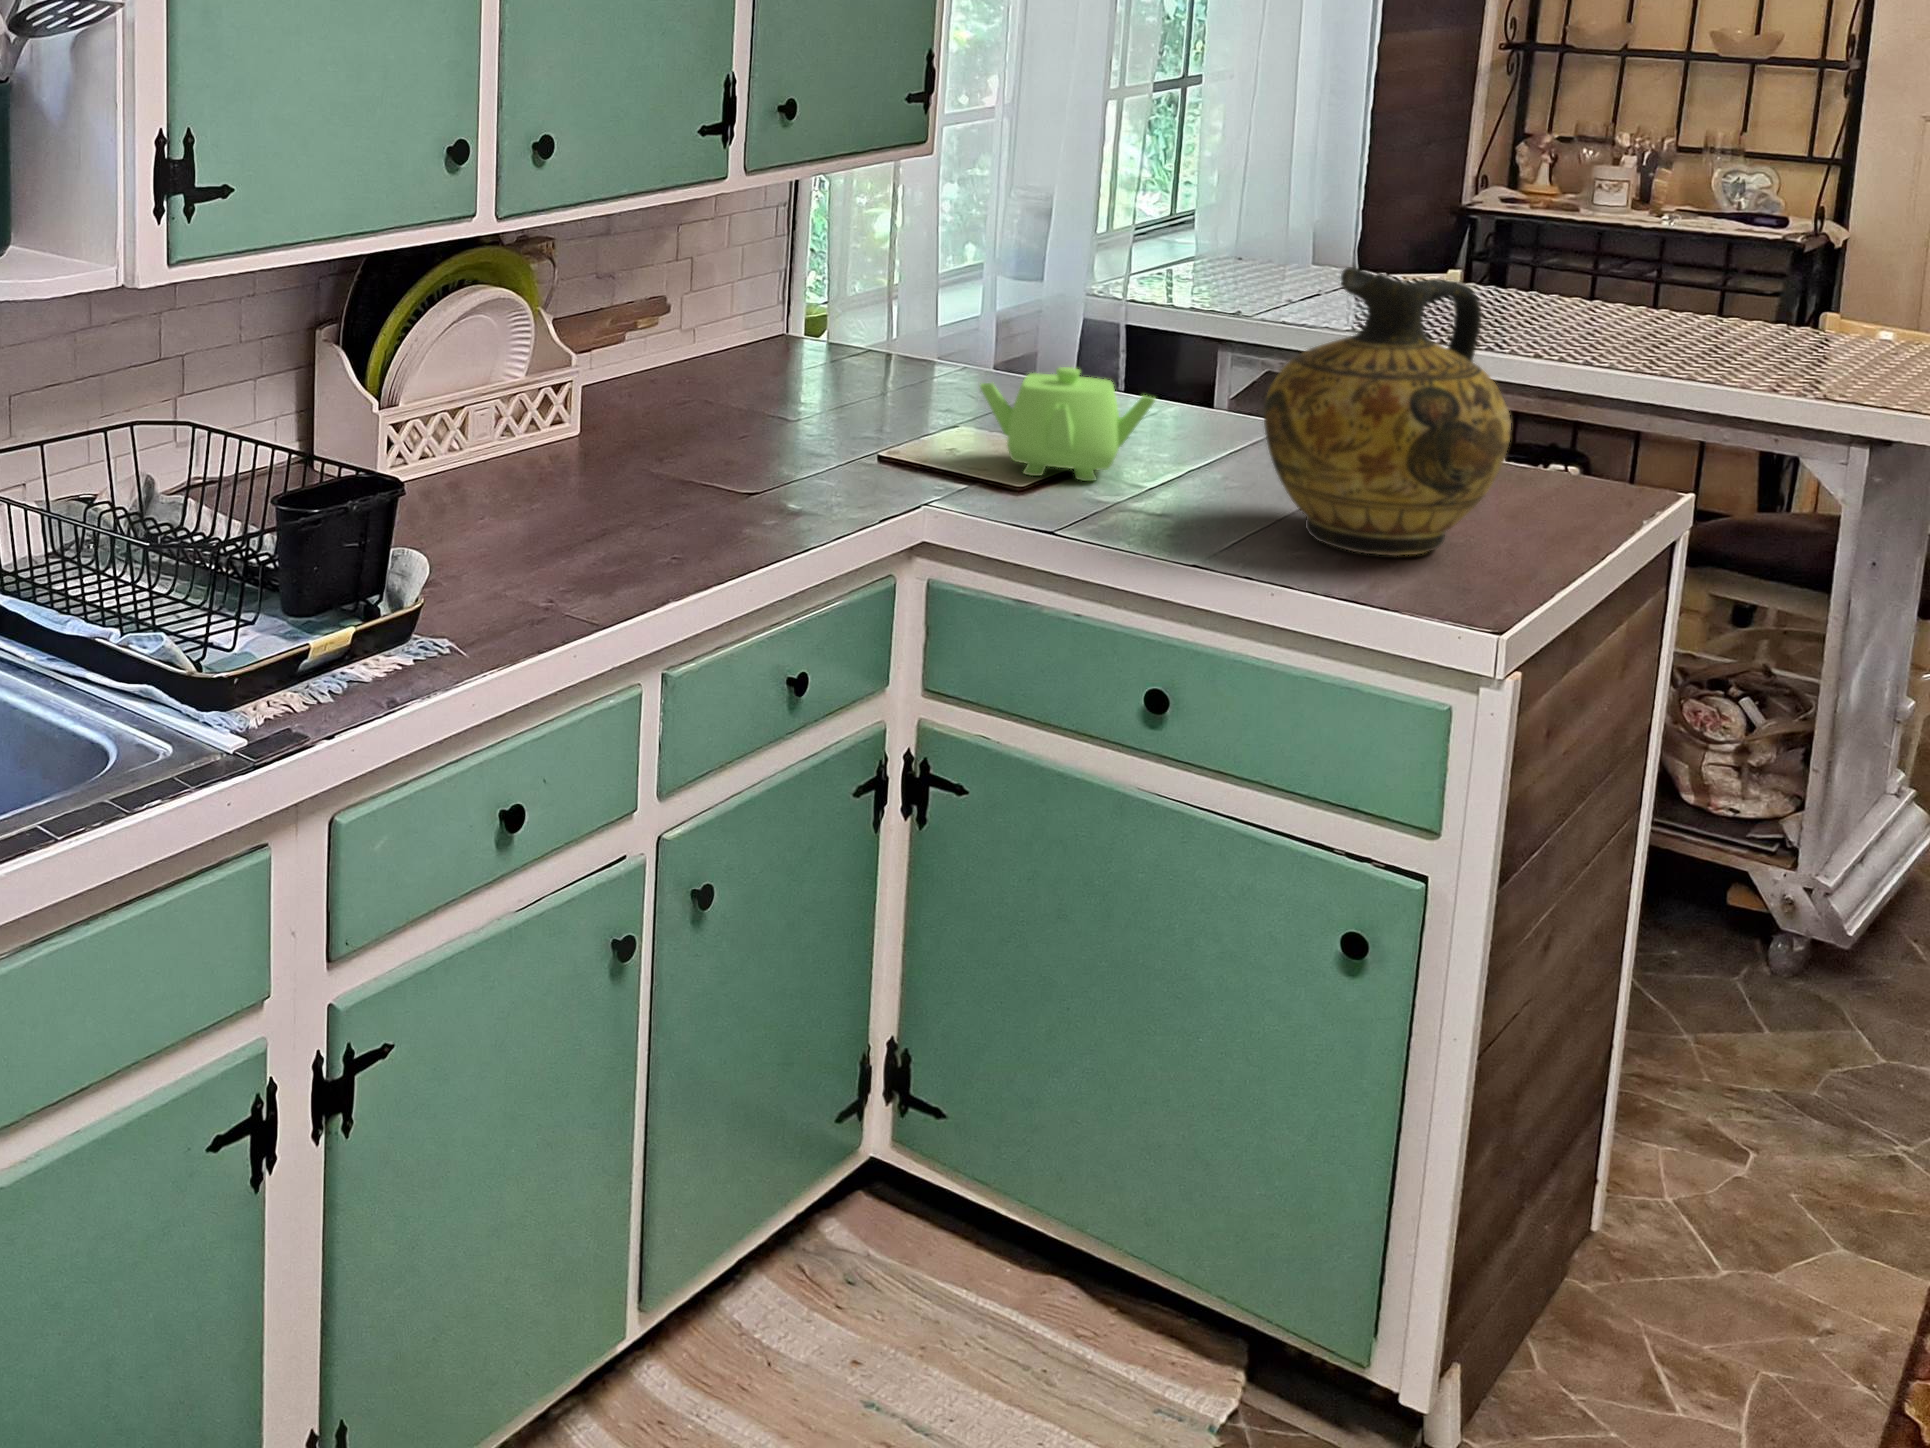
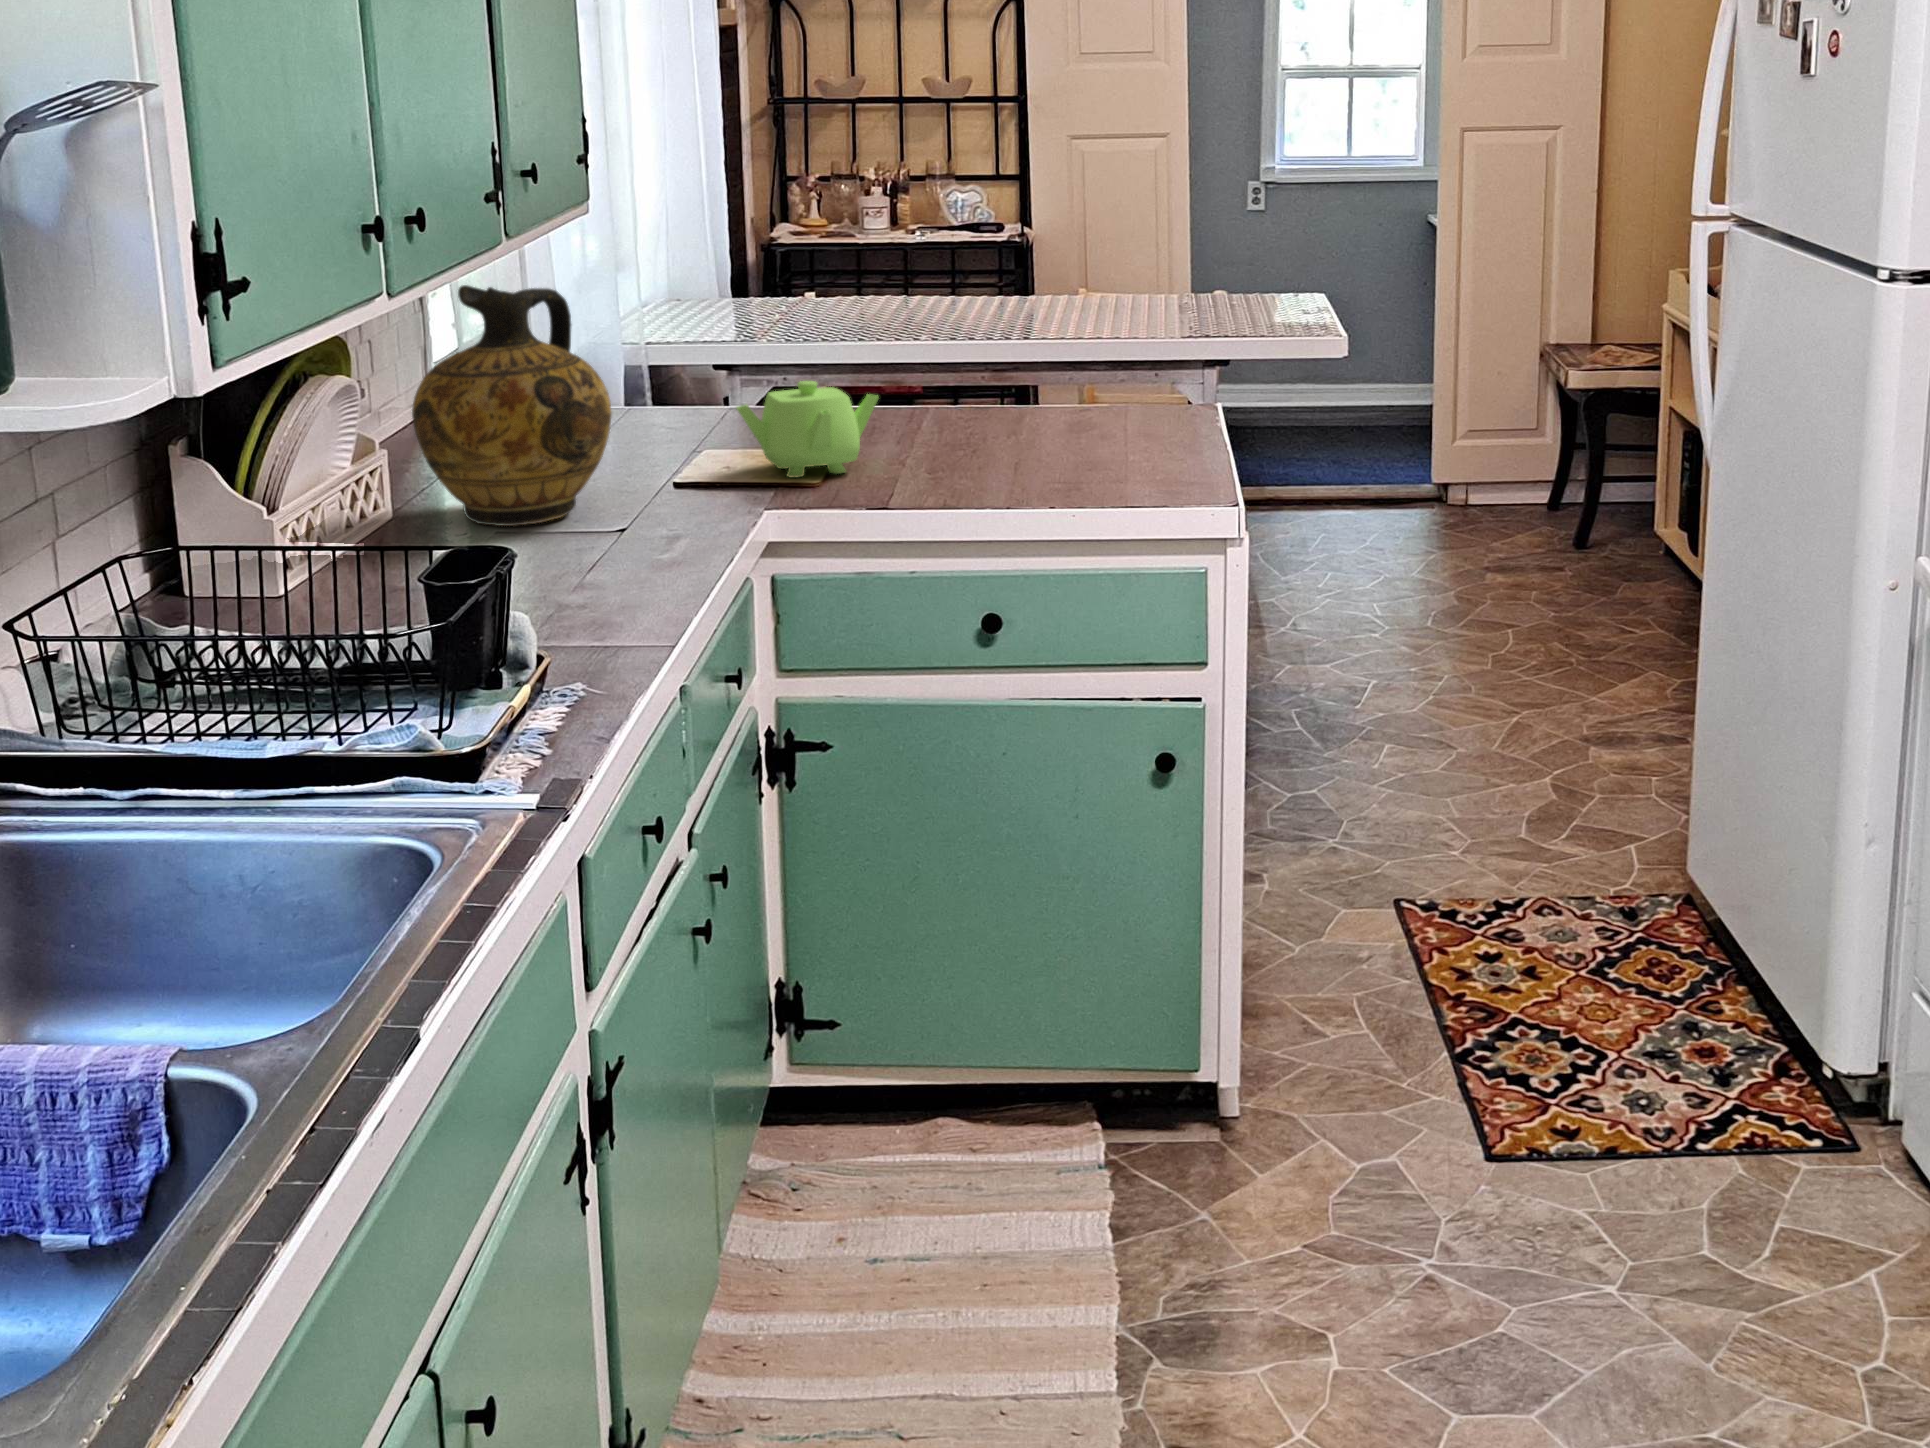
ceramic jug: present [1264,267,1511,556] -> present [412,285,612,526]

